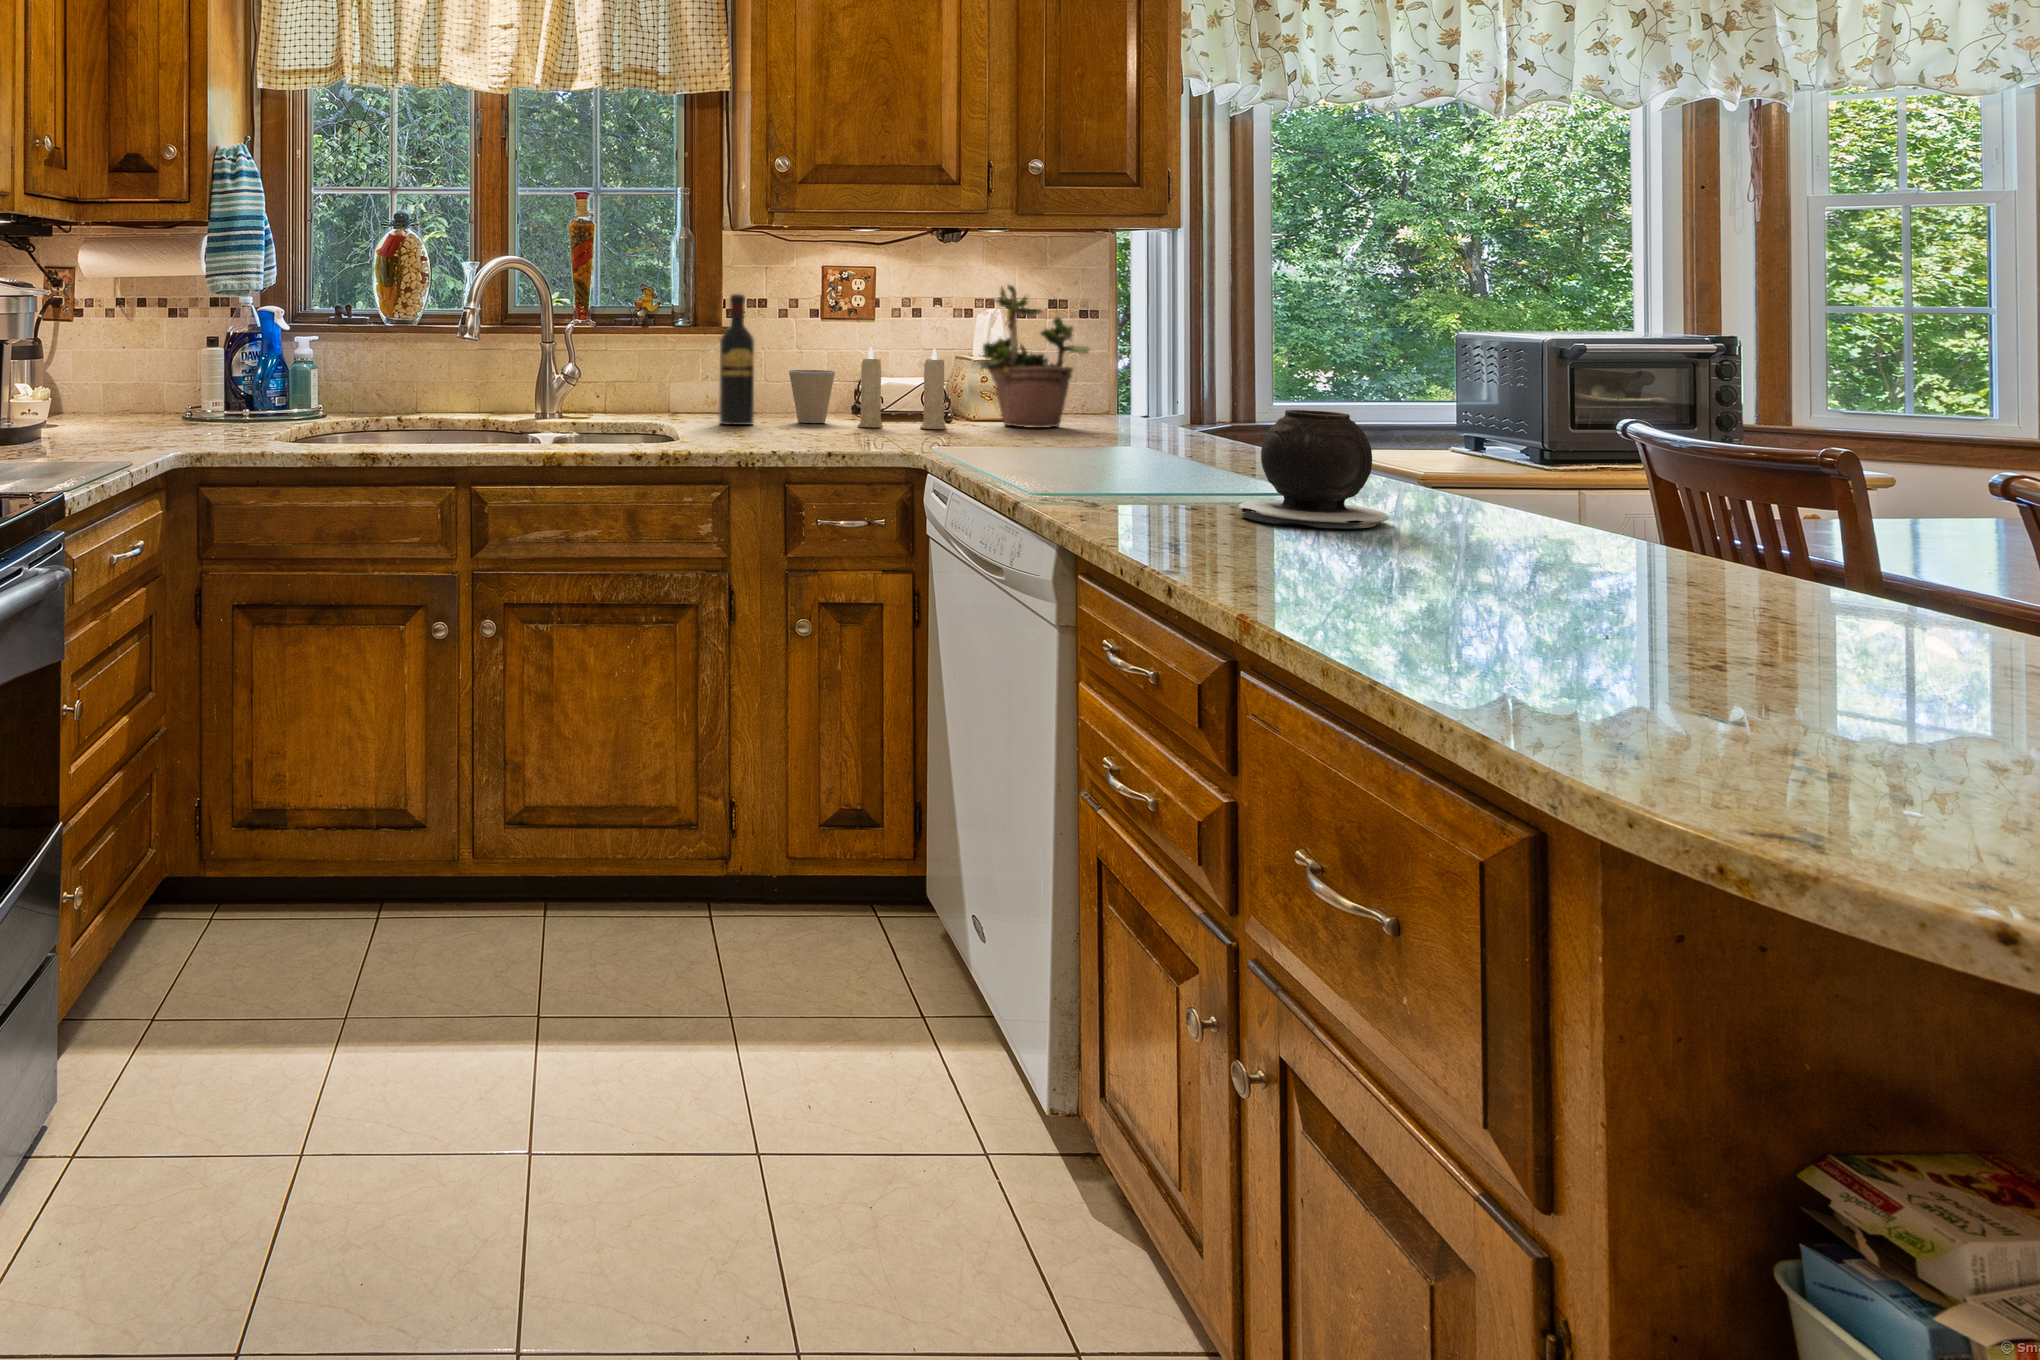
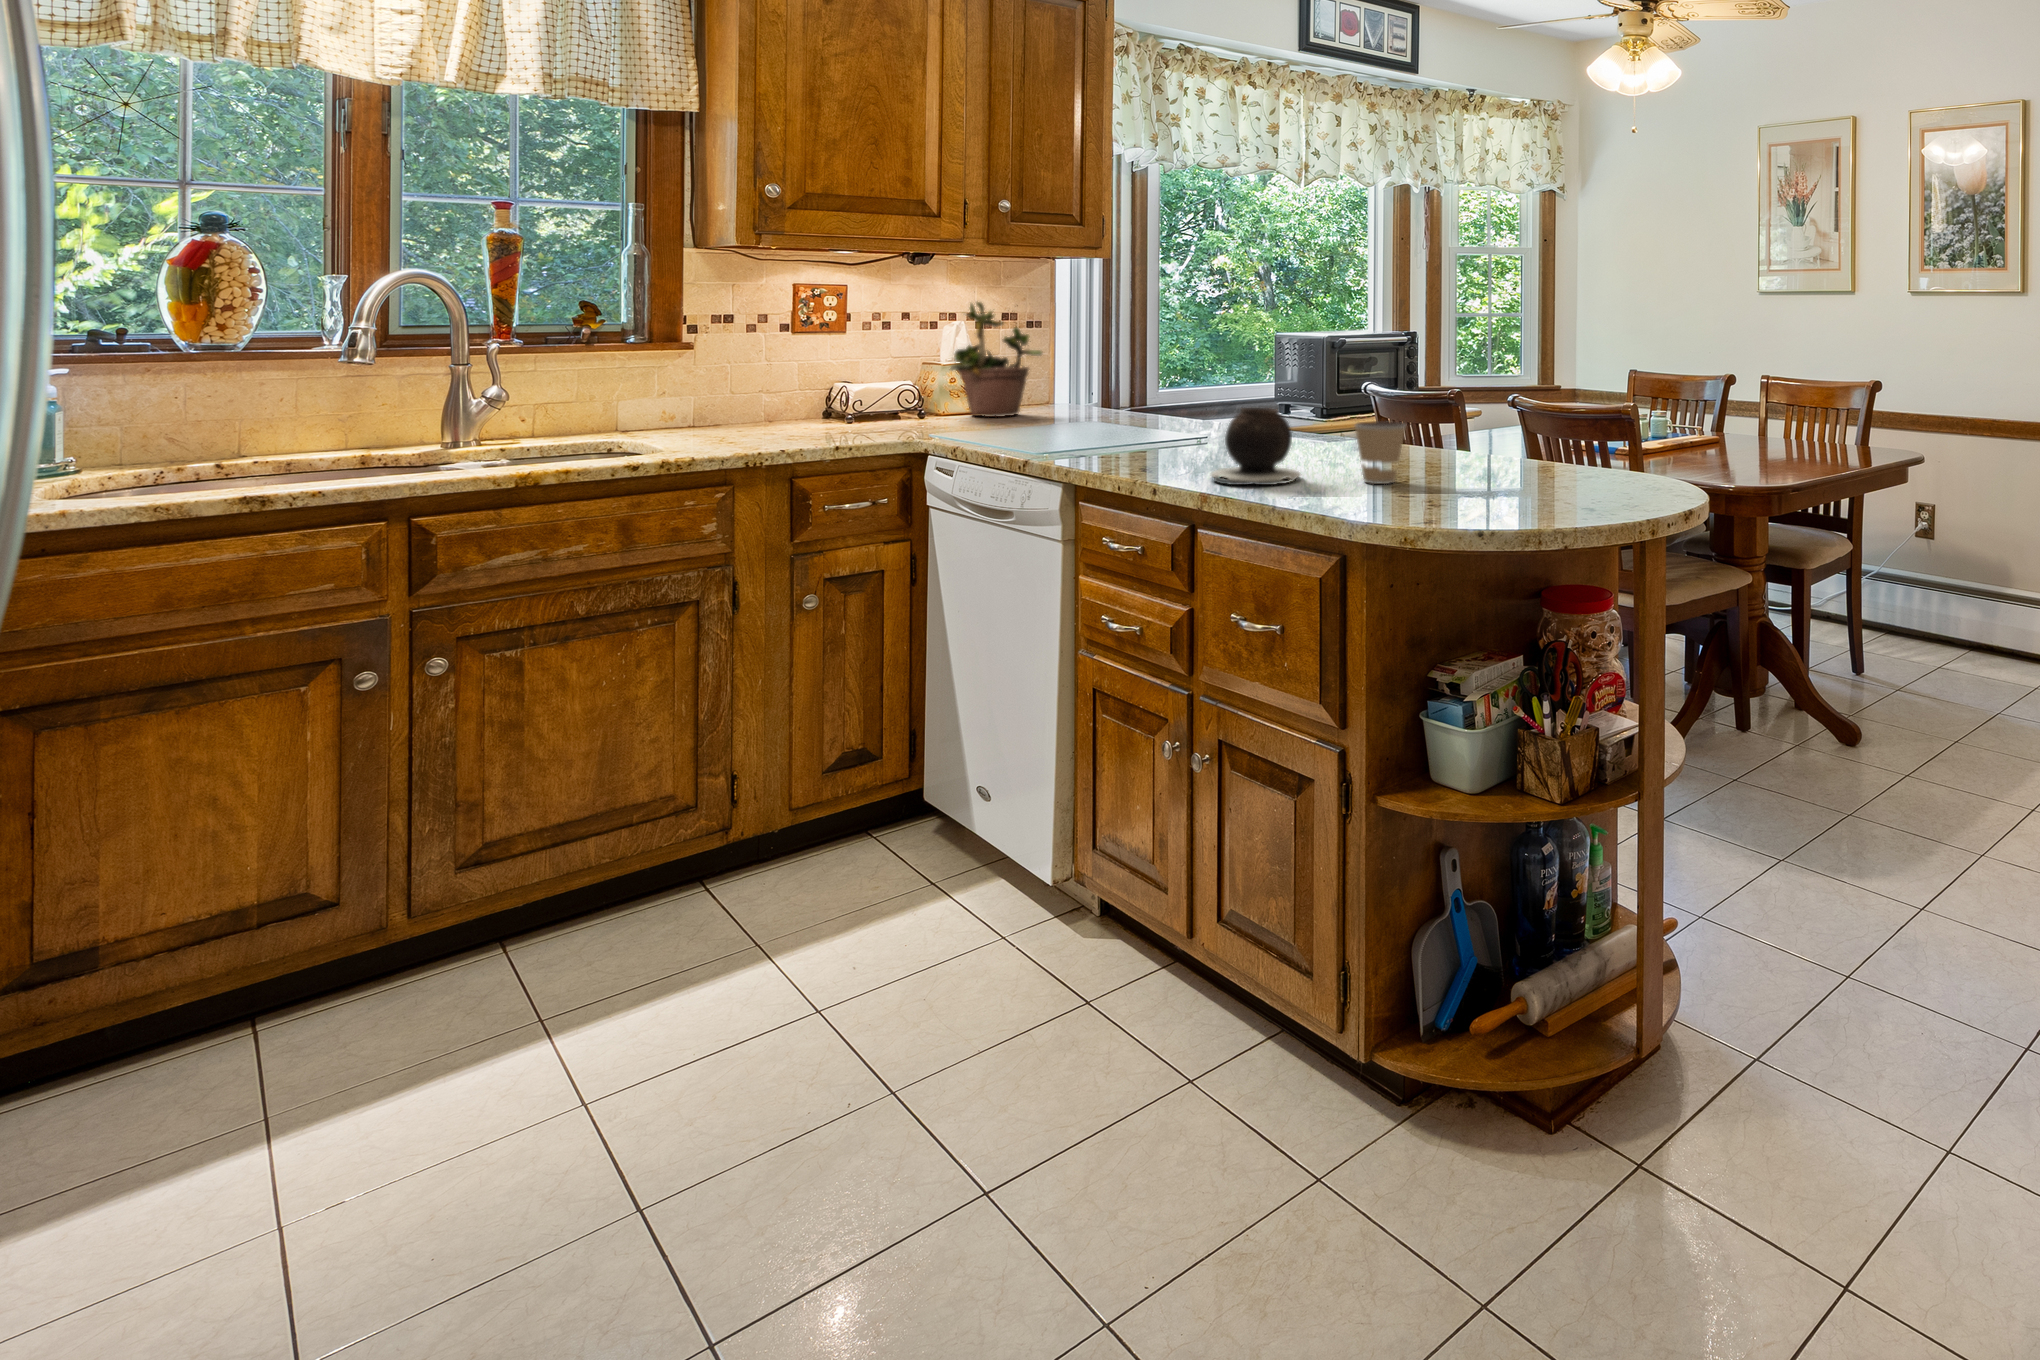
wine bottle: present [719,294,754,425] -> none [689,307,729,431]
candle: present [857,347,946,429] -> none [839,353,926,425]
coffee cup: present [789,370,835,423] -> present [1355,421,1406,484]

